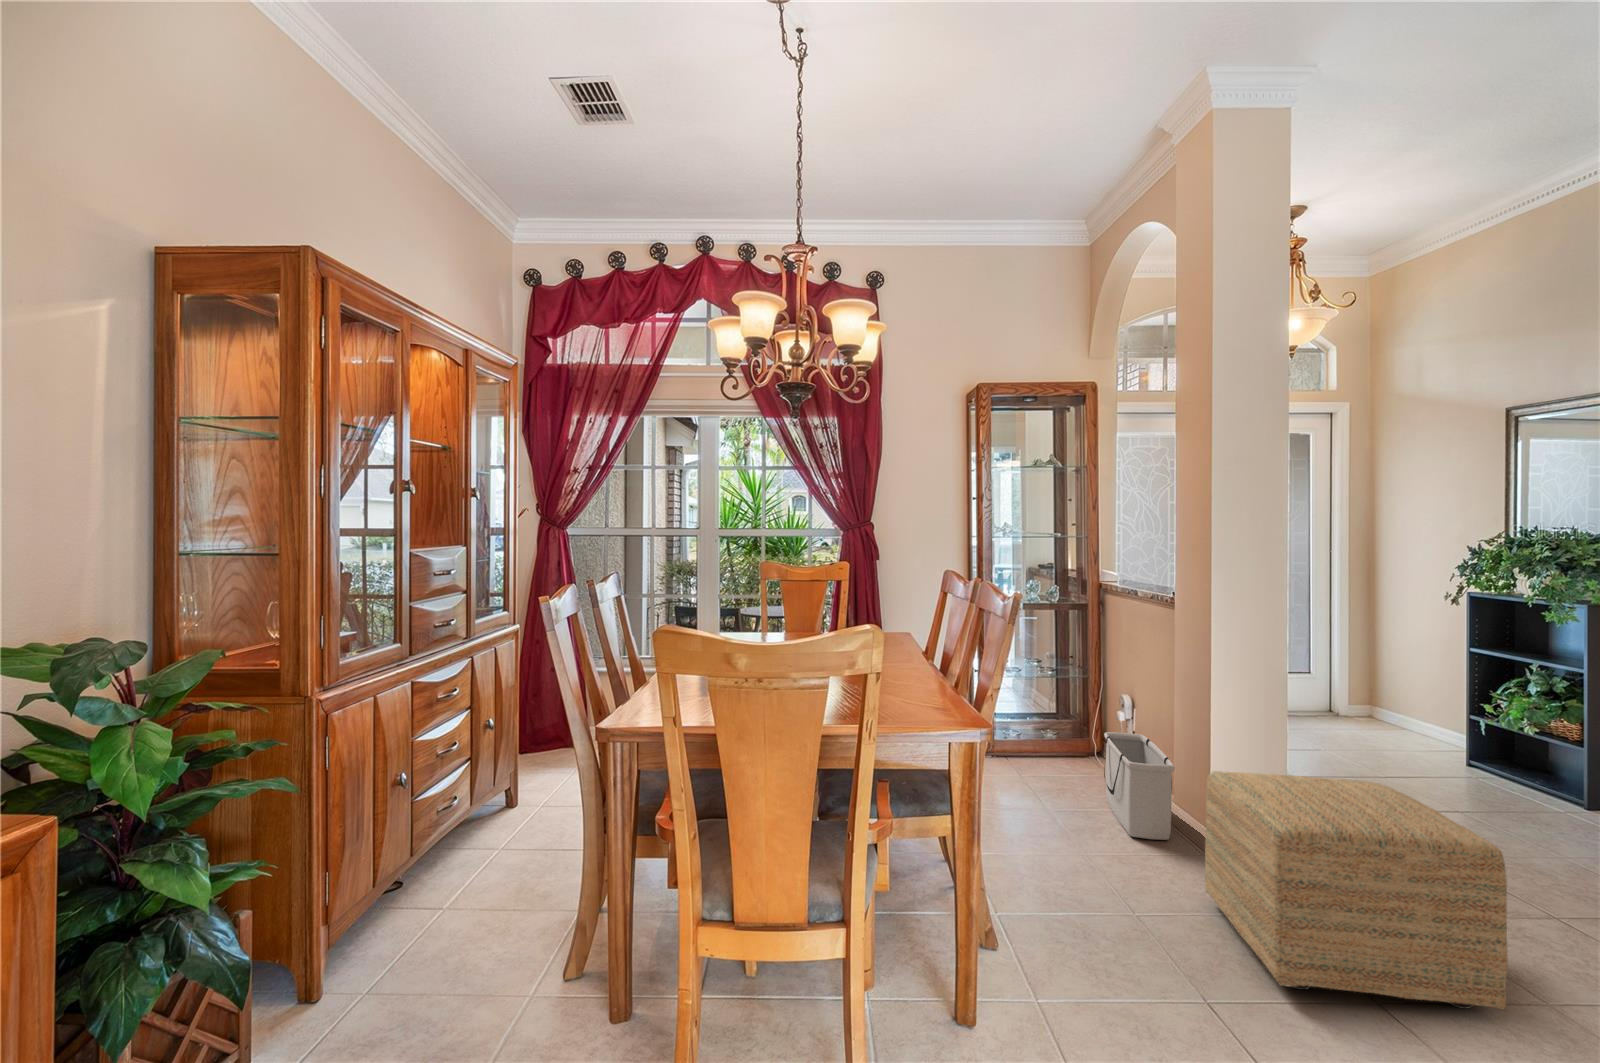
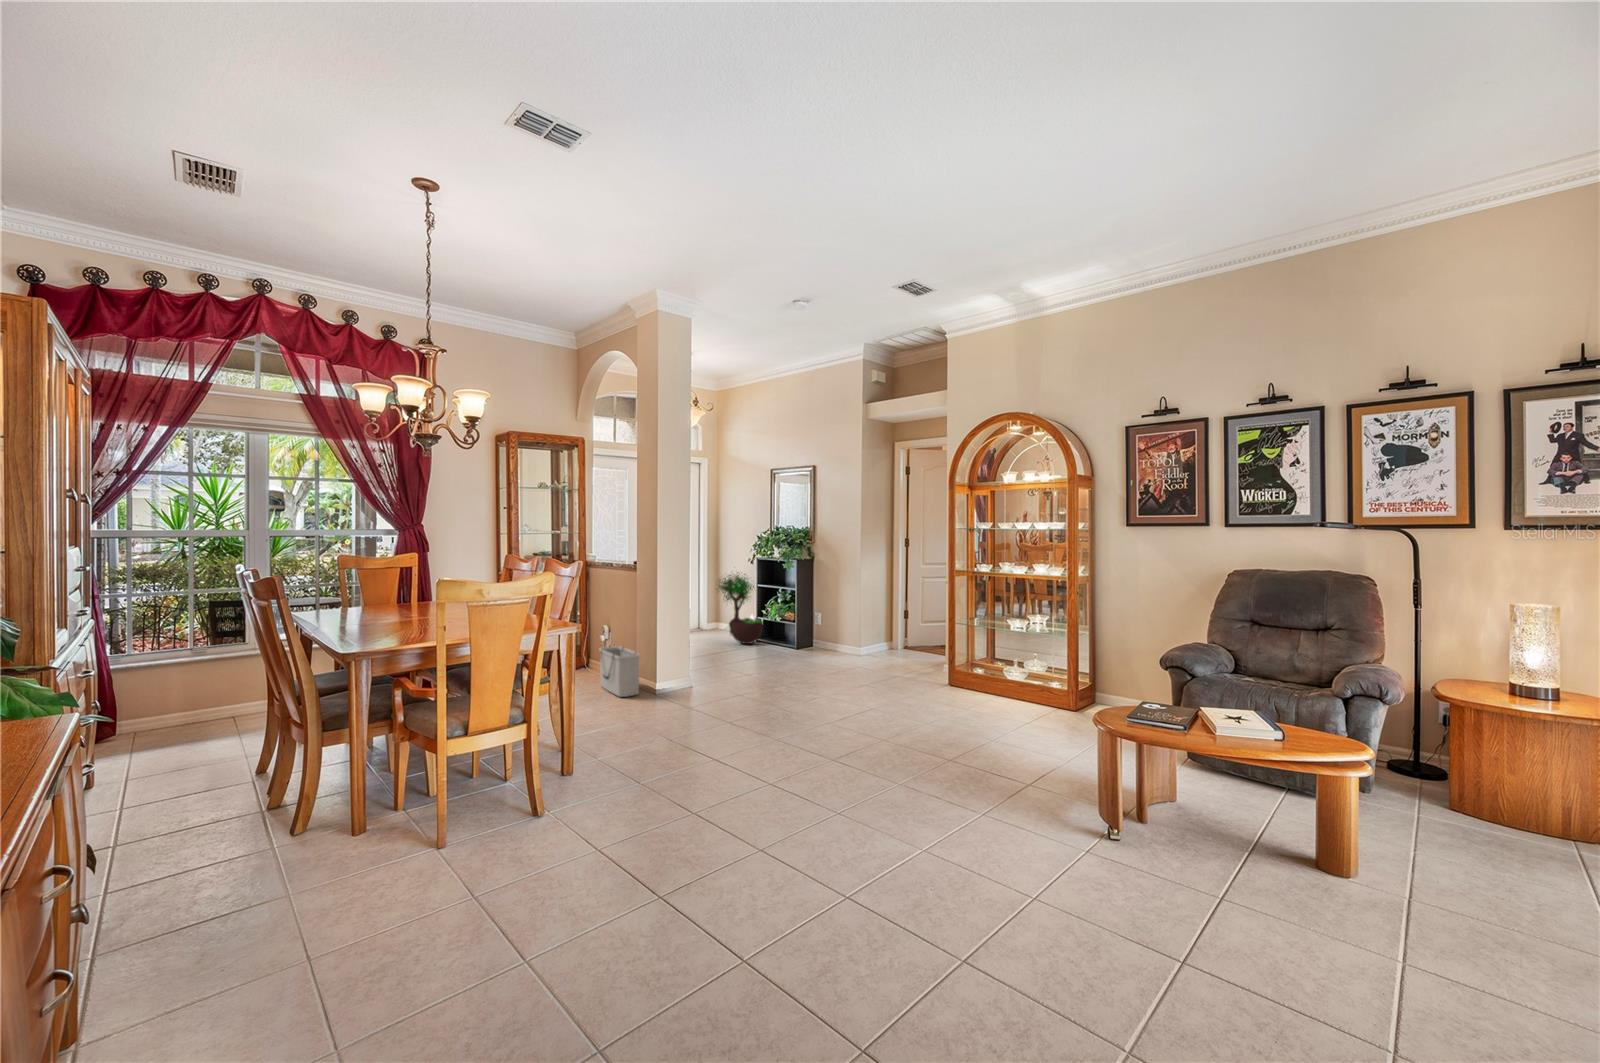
potted tree: none [1358,608,1486,763] -> present [718,572,763,644]
ottoman: present [1205,771,1508,1010] -> none [661,640,764,724]

